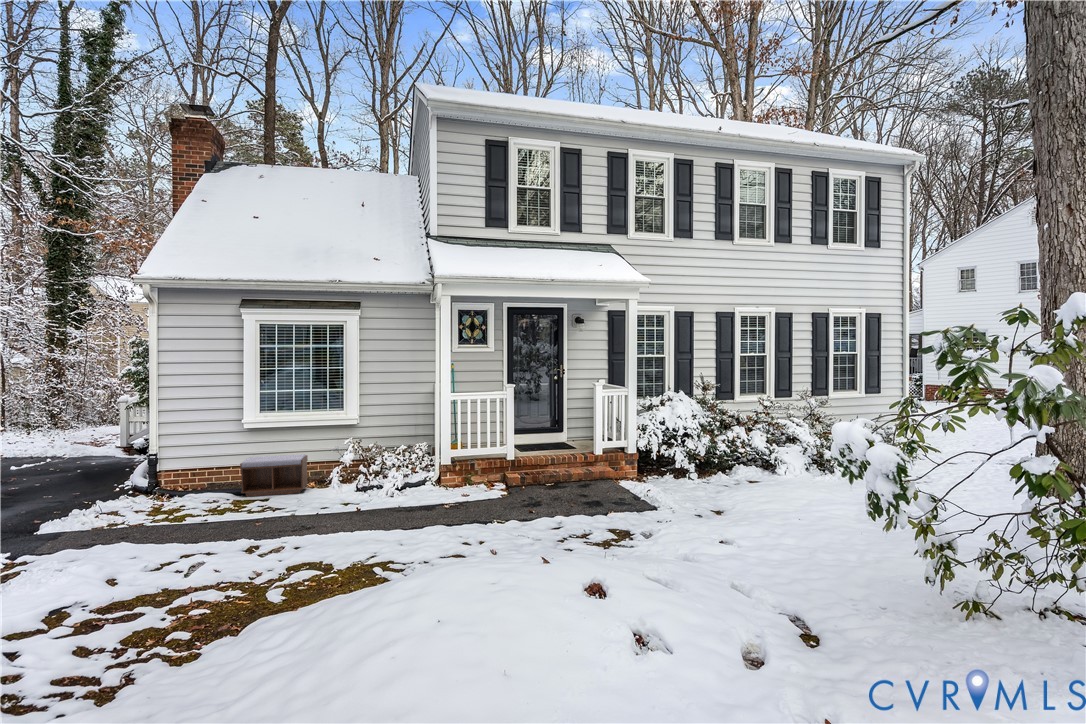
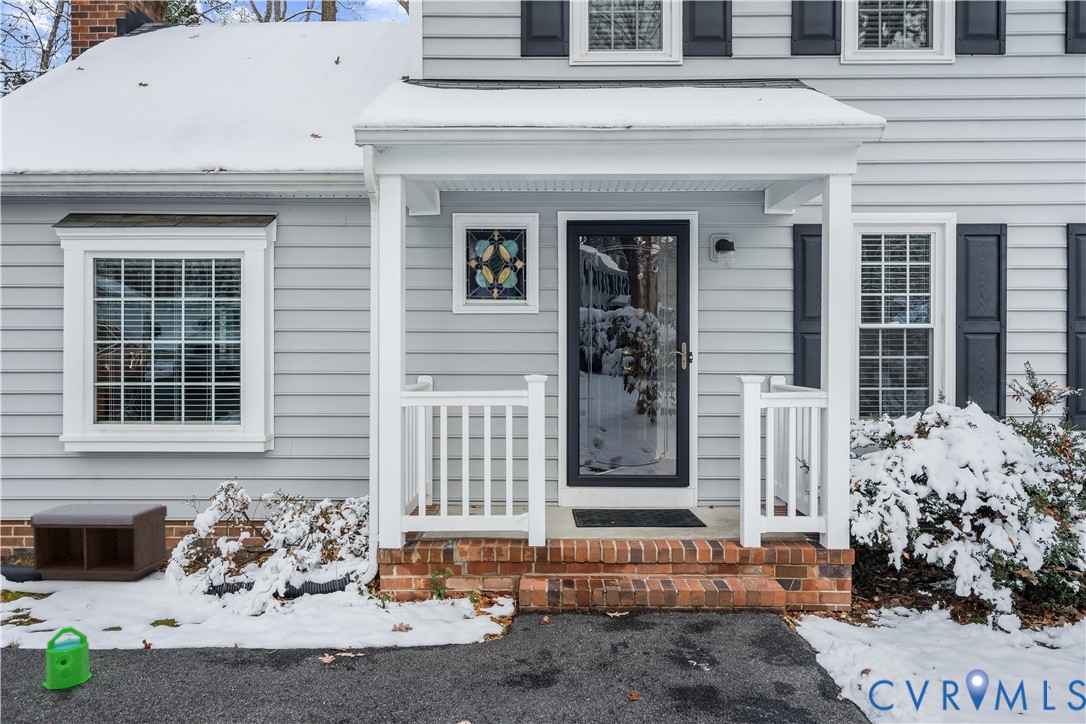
watering can: none [328,500,347,526] -> present [43,626,92,689]

